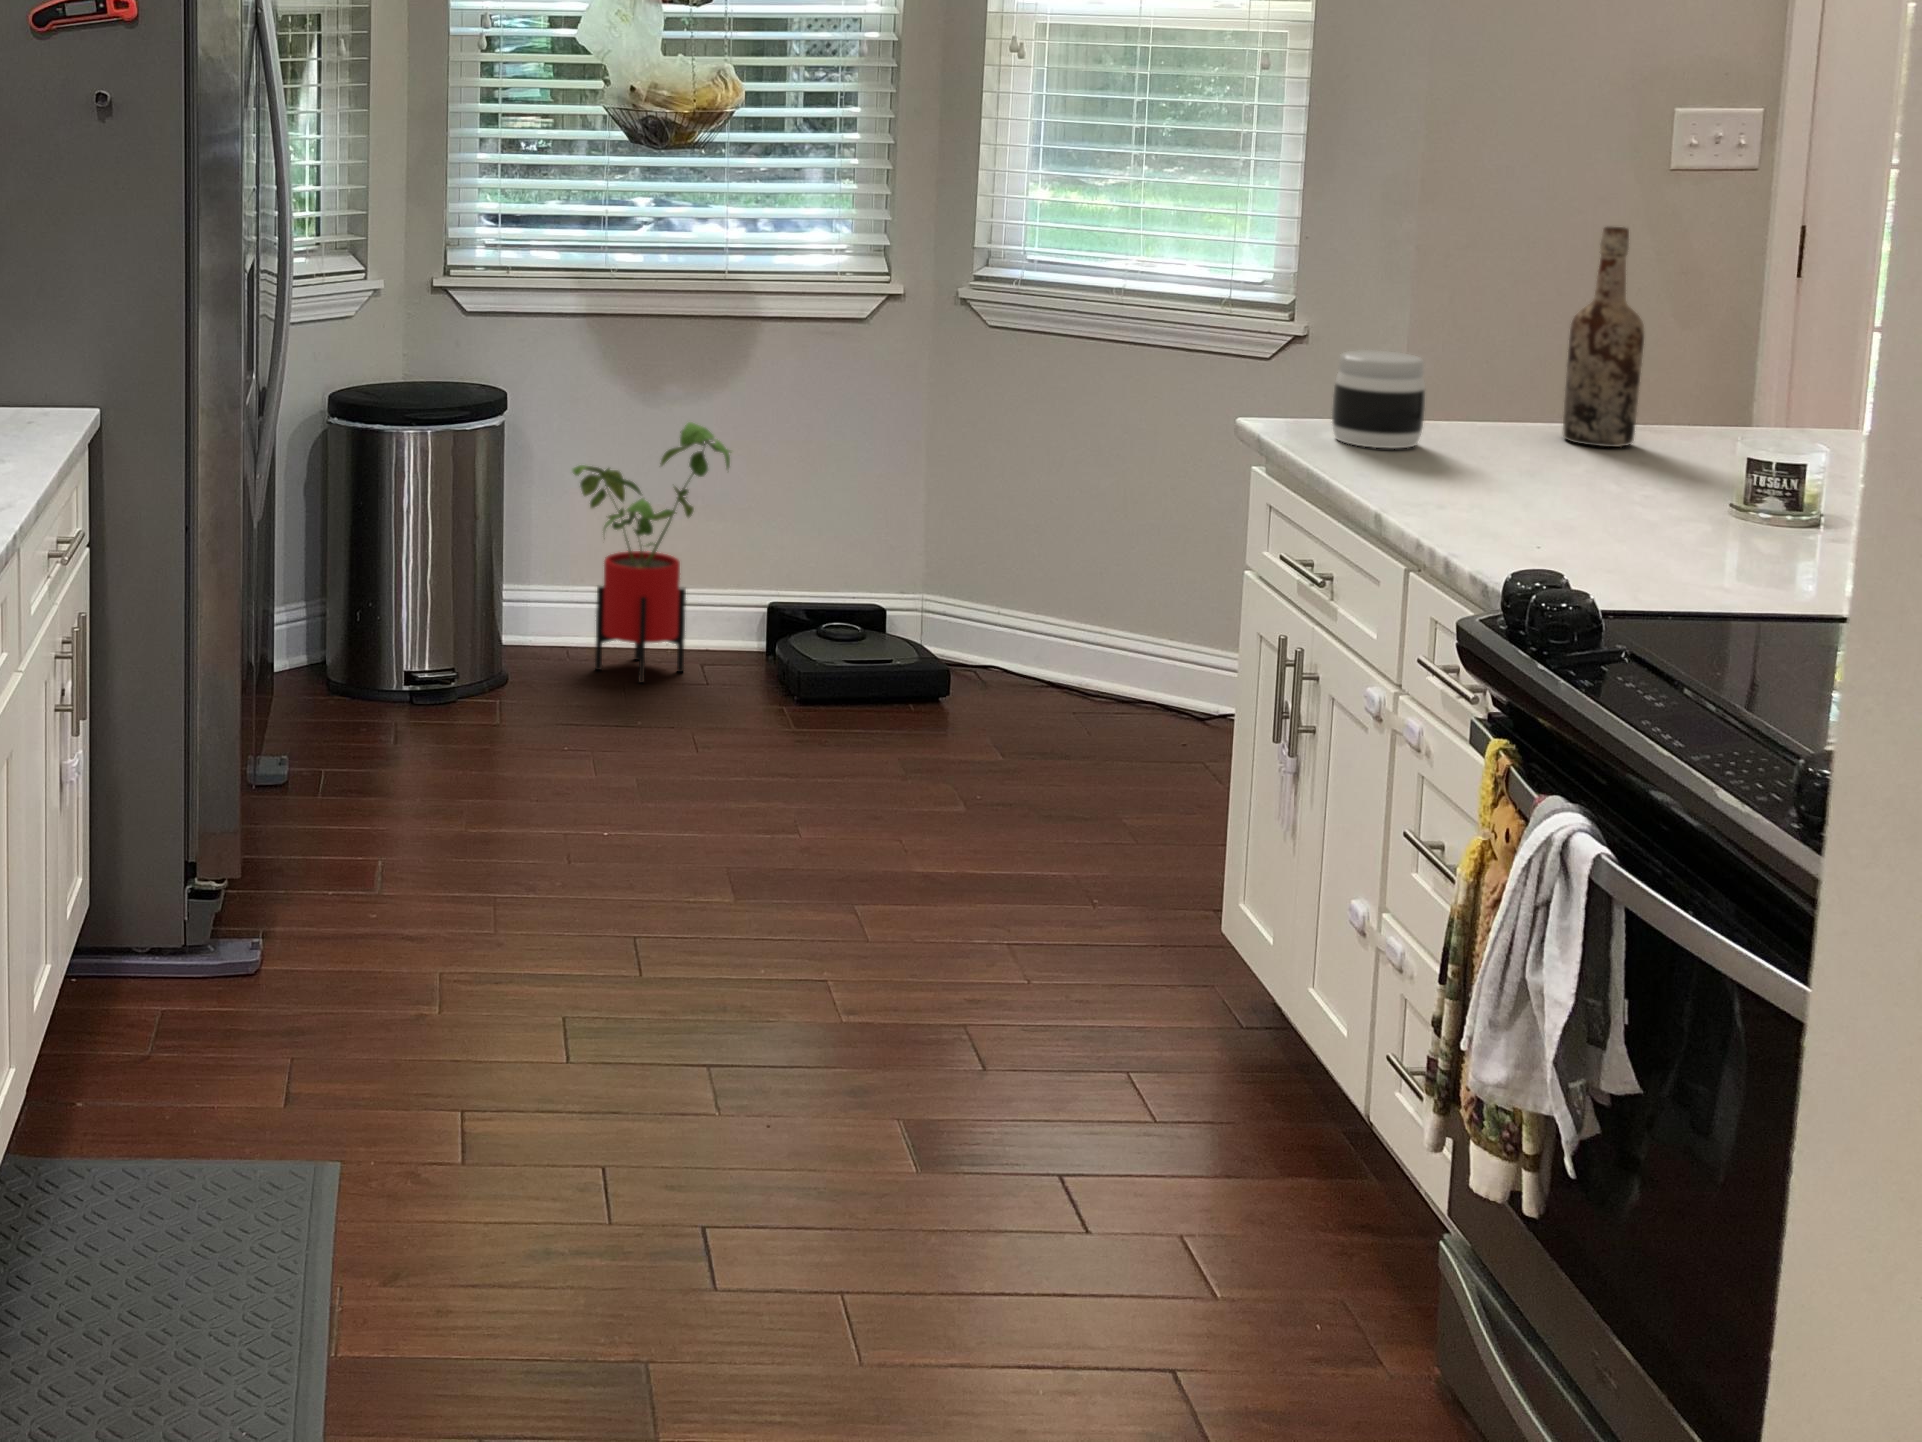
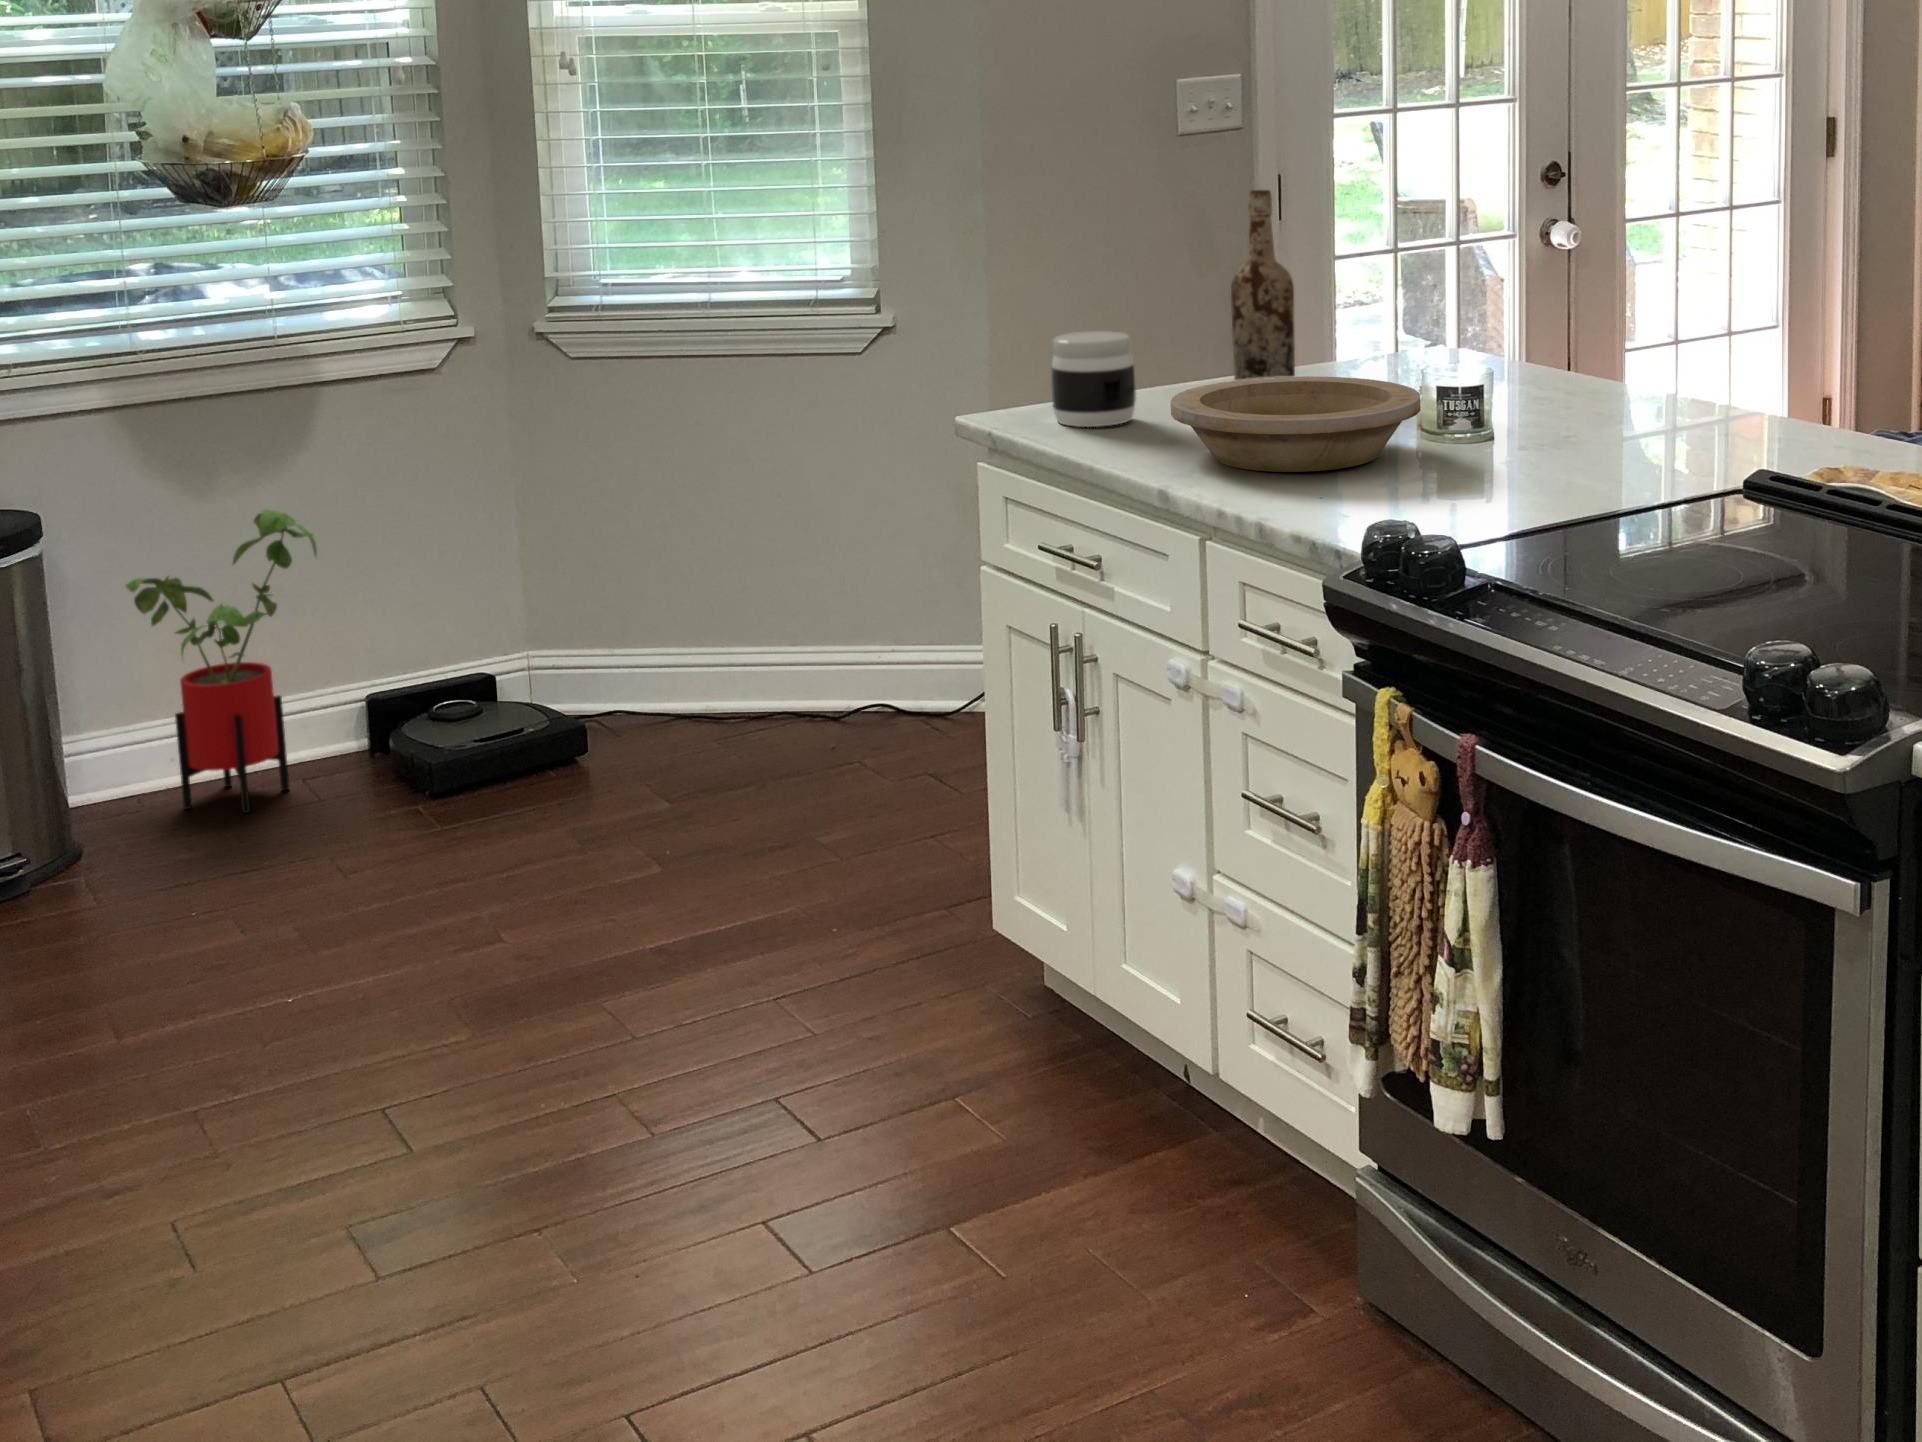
bowl: none [1425,420,1716,525] -> present [1171,376,1421,472]

